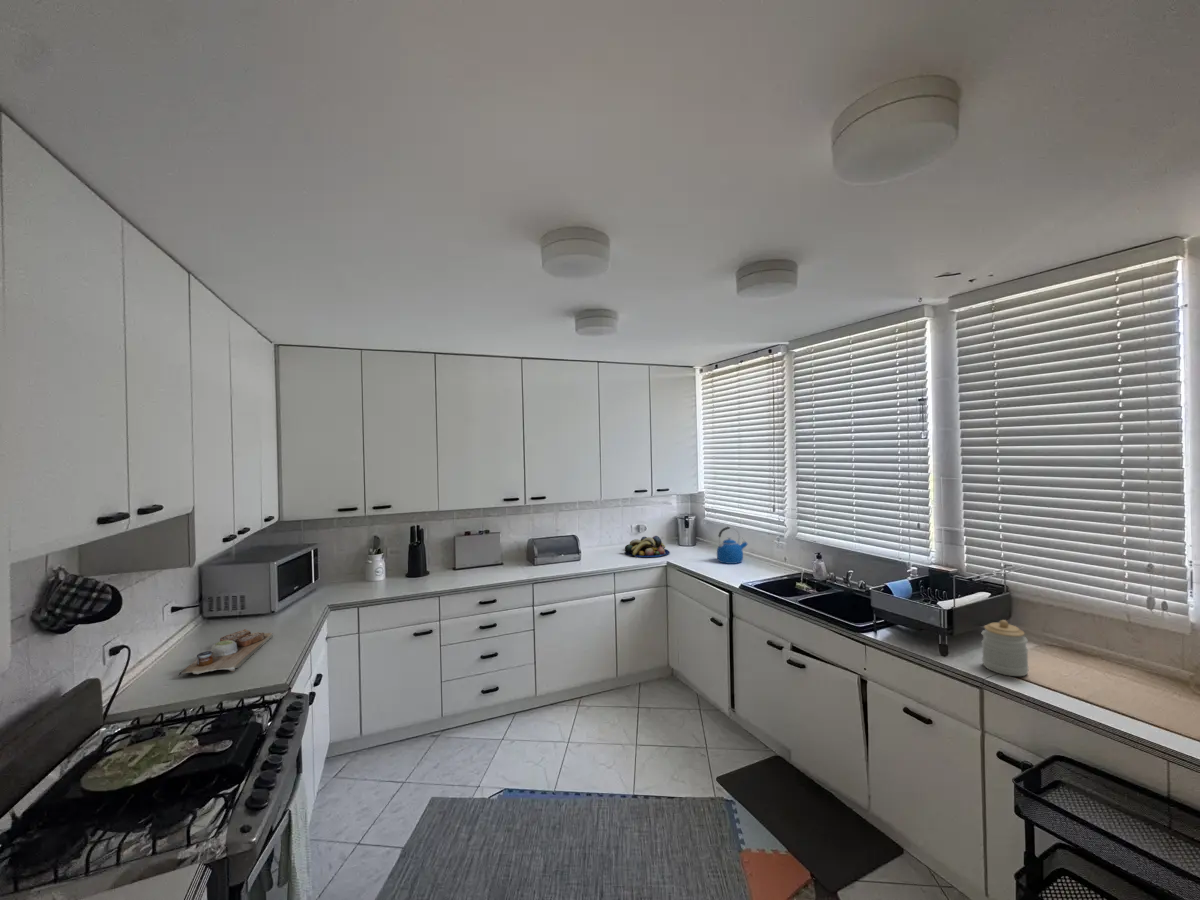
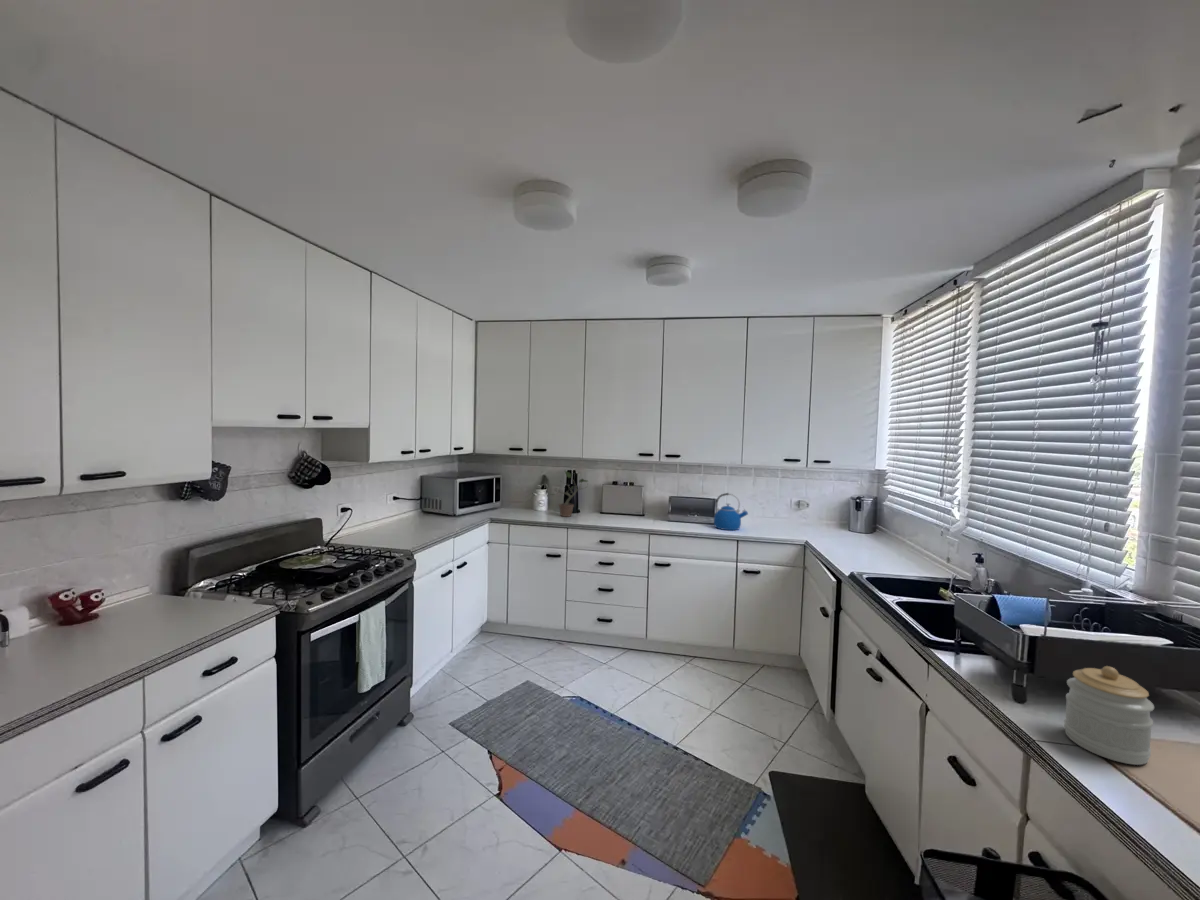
potted plant: none [403,526,447,583] -> present [558,471,587,517]
kettle: present [717,527,747,564] -> present [714,493,748,530]
fruit bowl: present [625,536,670,557] -> none [766,512,820,534]
cutting board: present [179,629,273,675] -> none [371,519,438,539]

